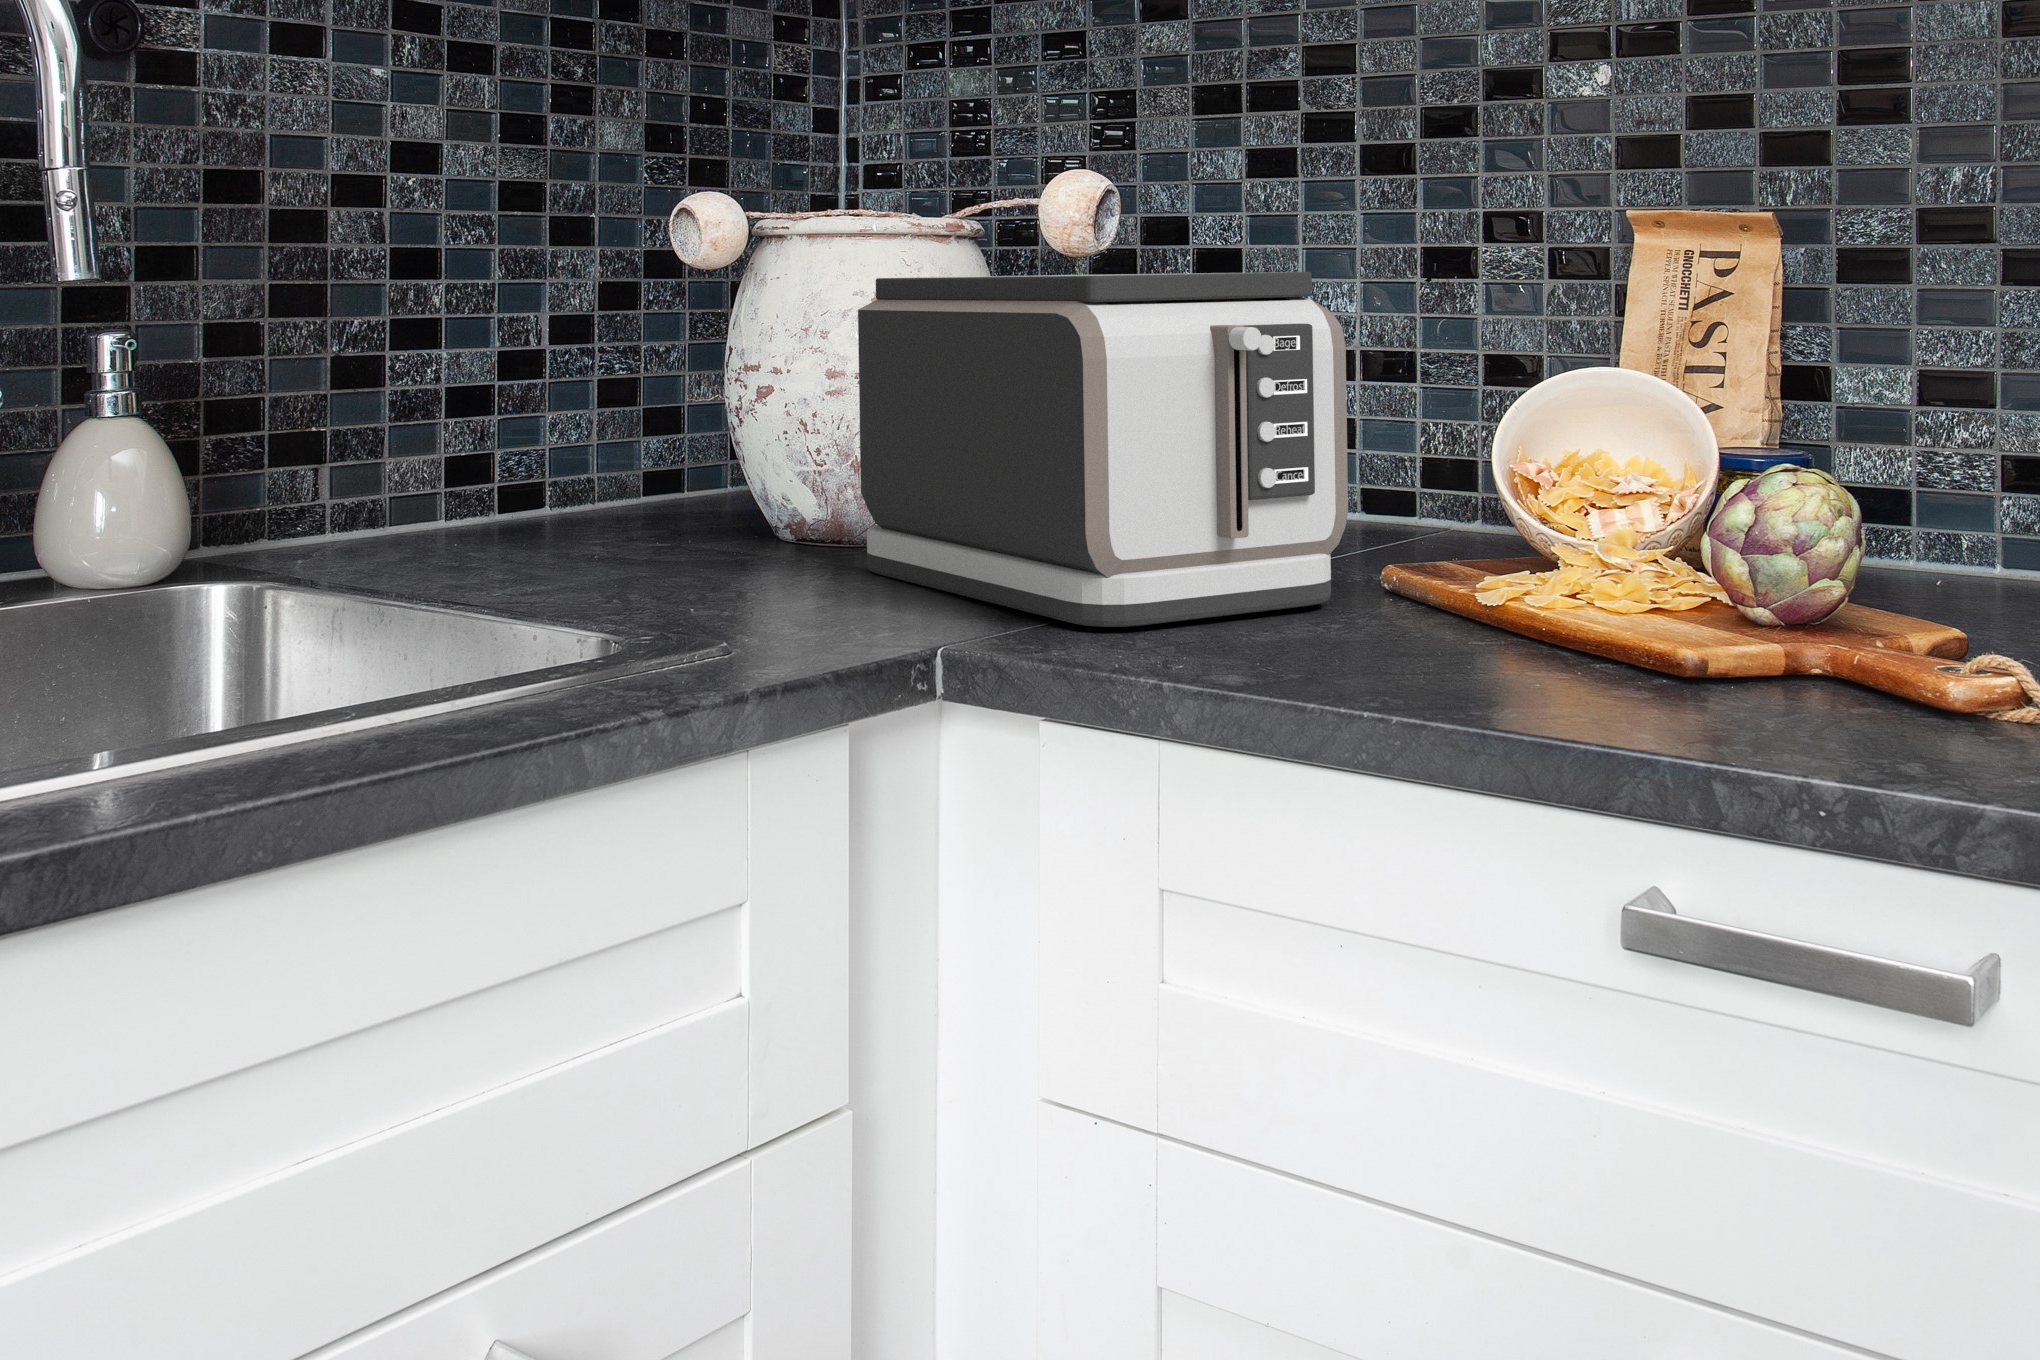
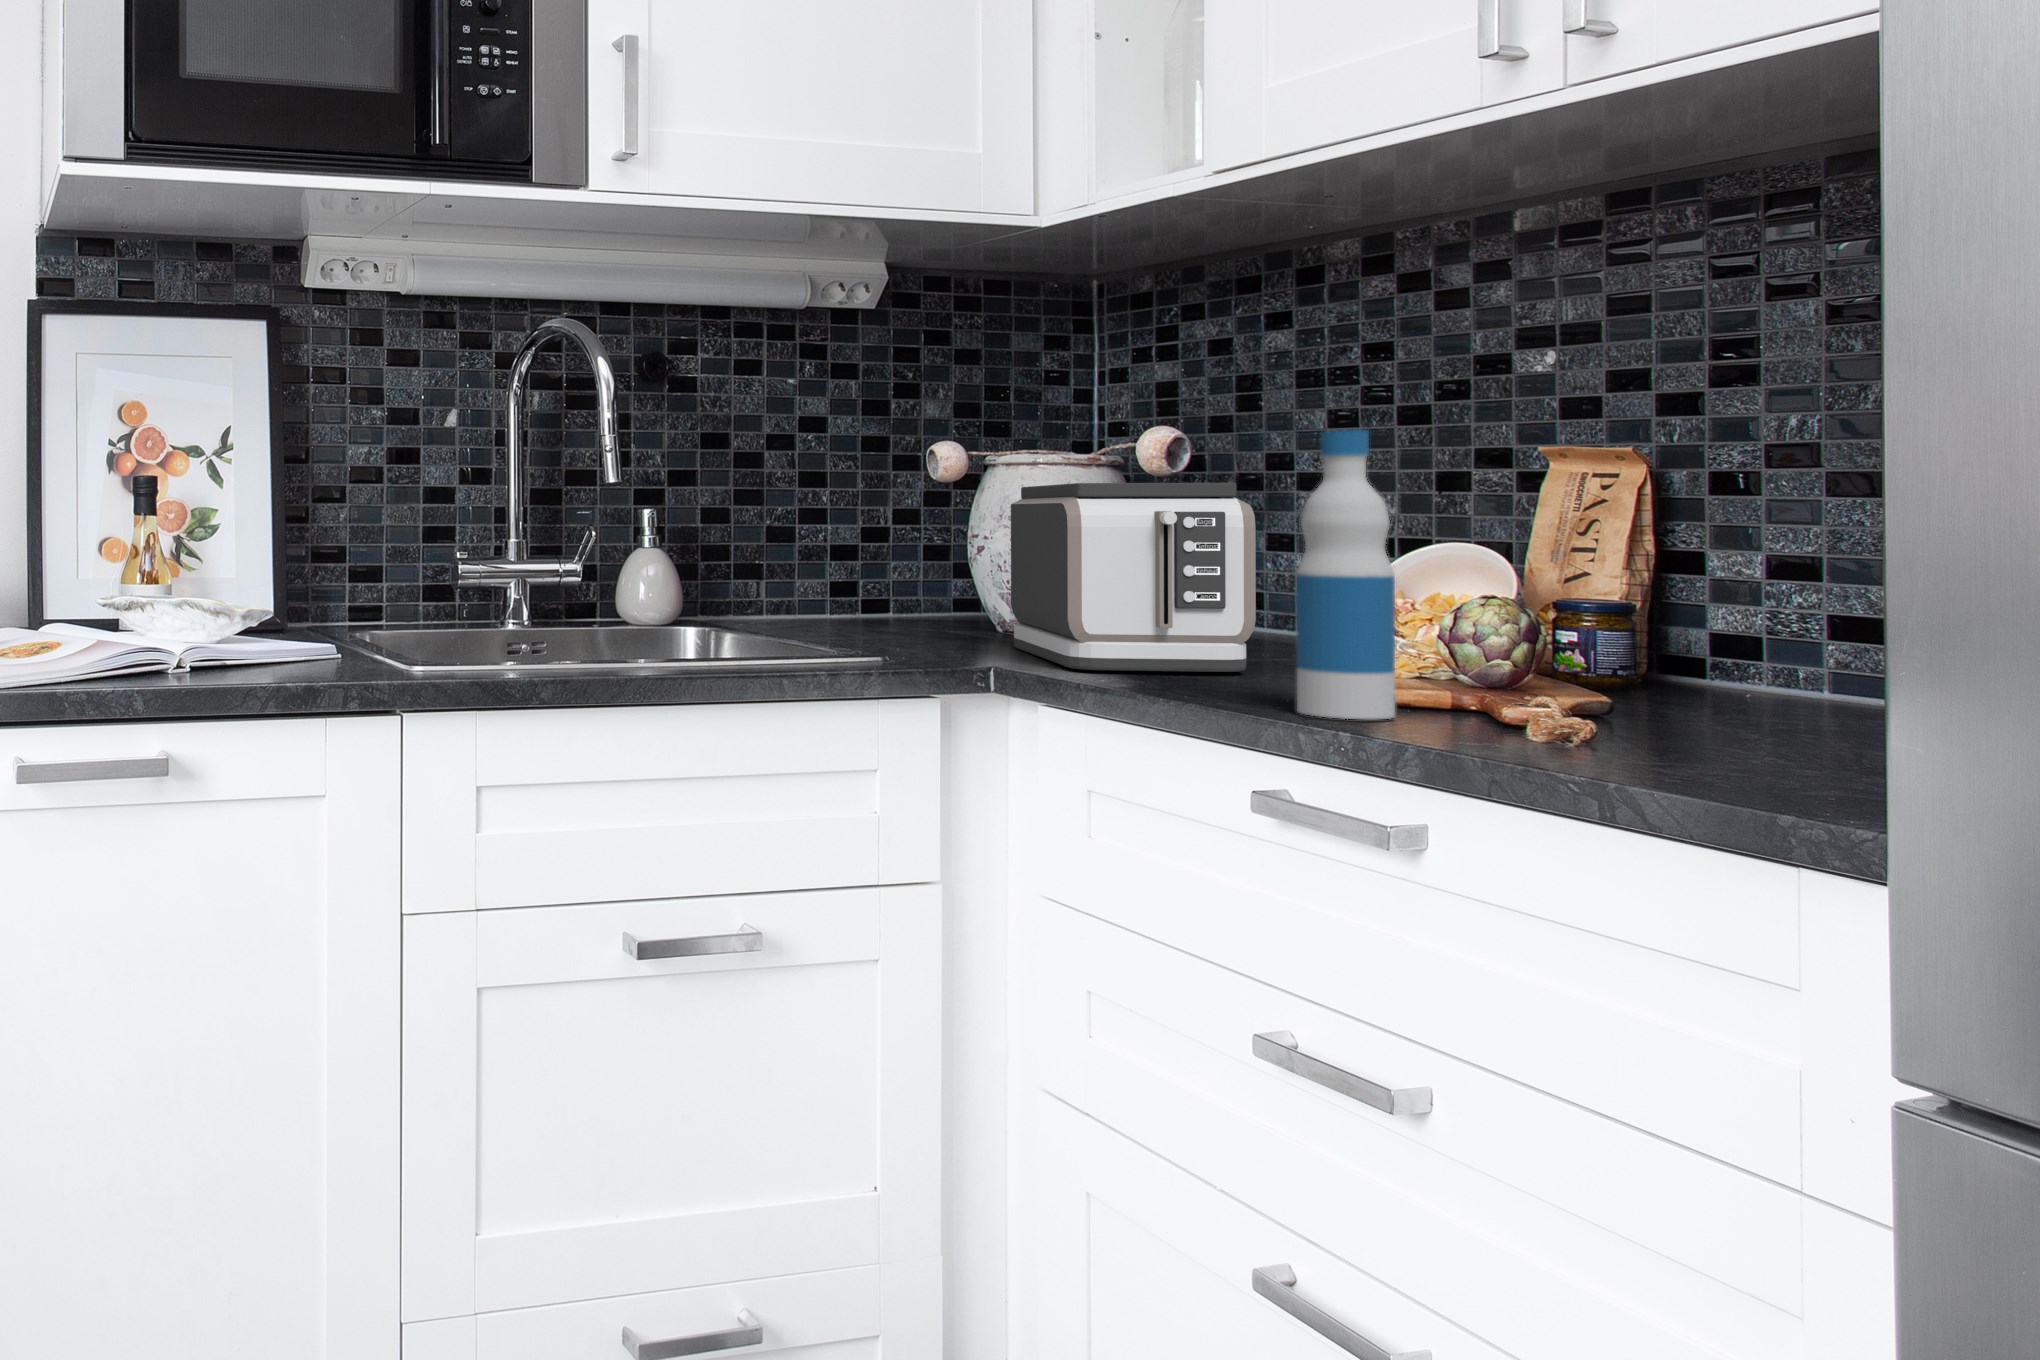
bottle: none [1626,185,1793,717] -> present [1296,430,1395,719]

